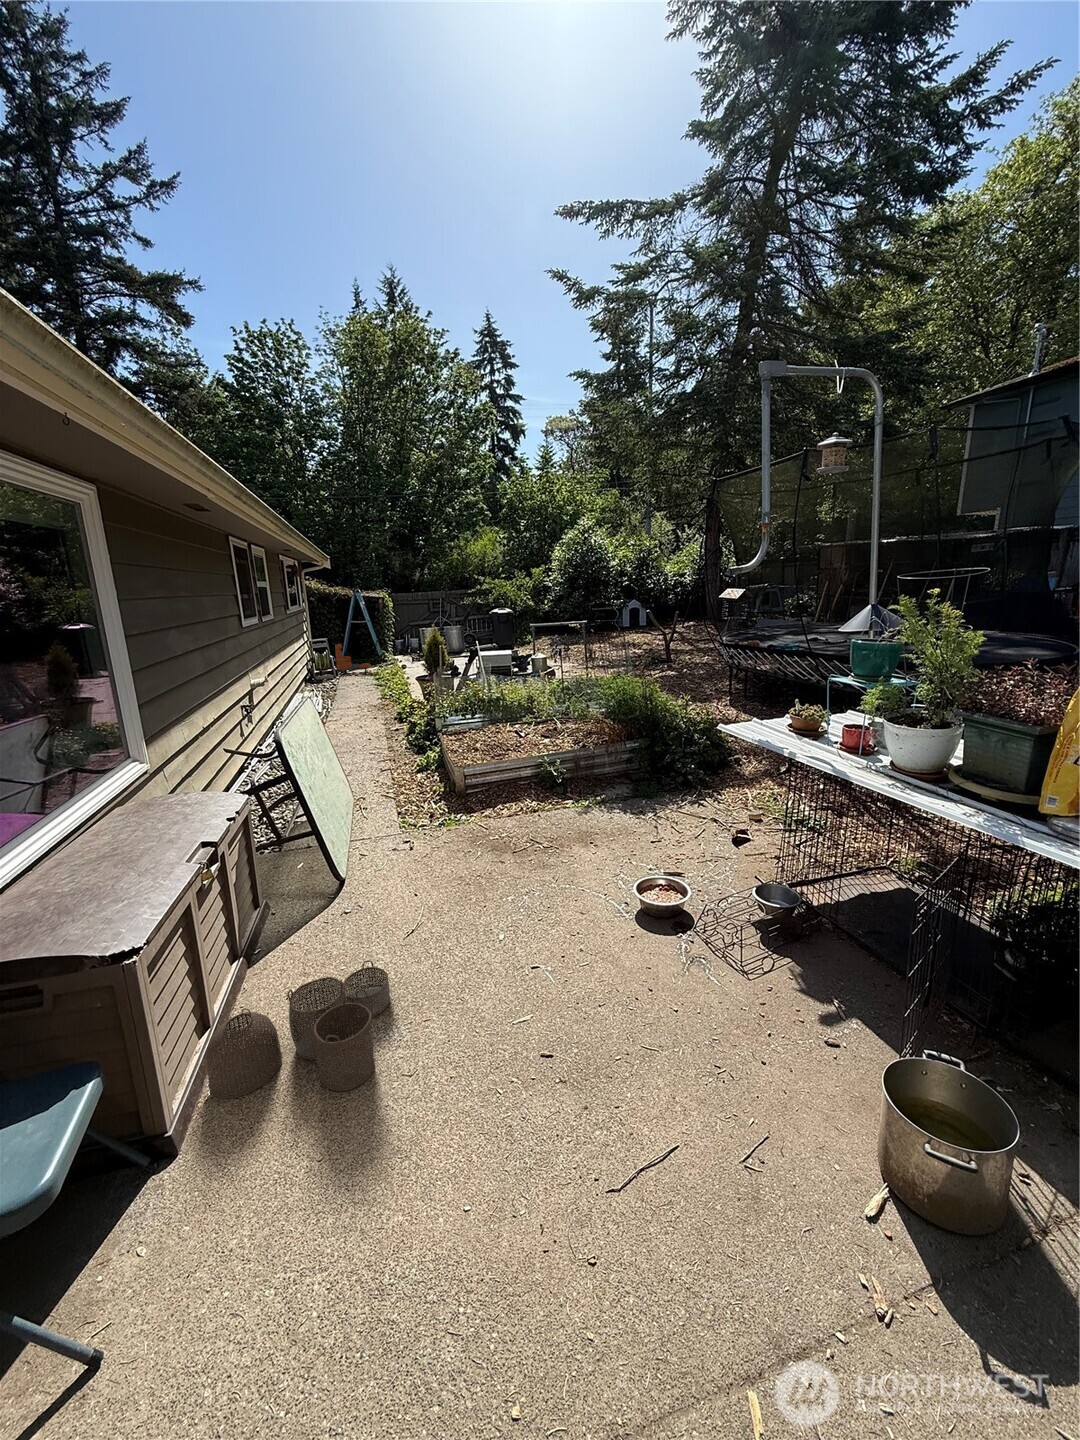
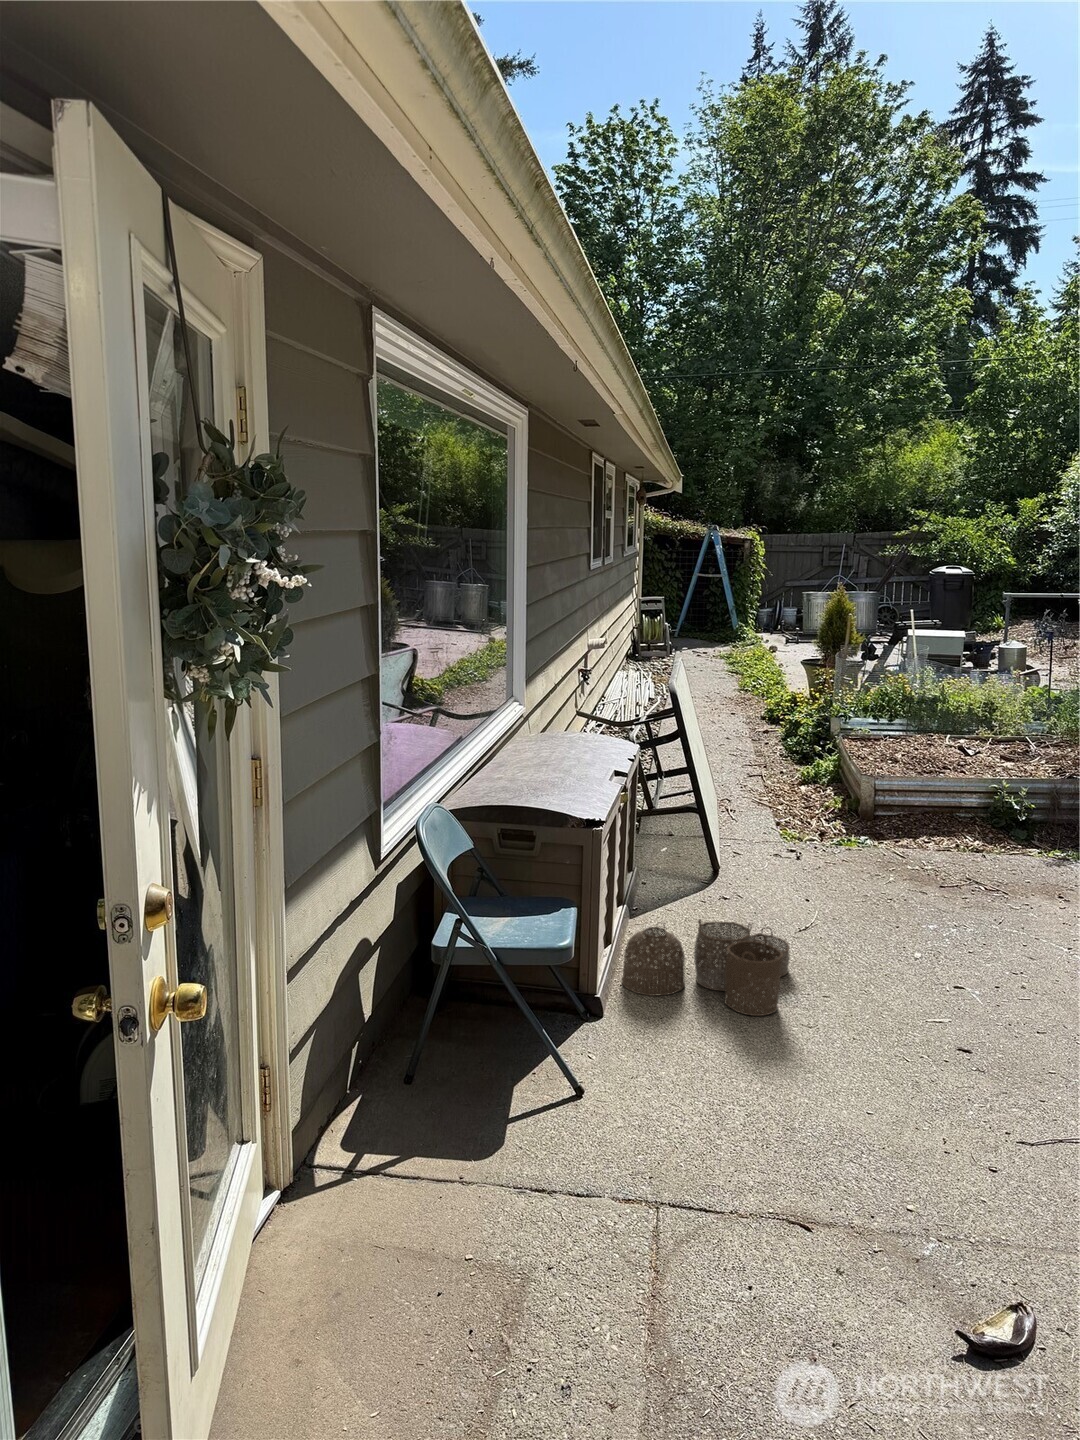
lounge chair: present [335,644,373,676] -> none [663,604,719,657]

